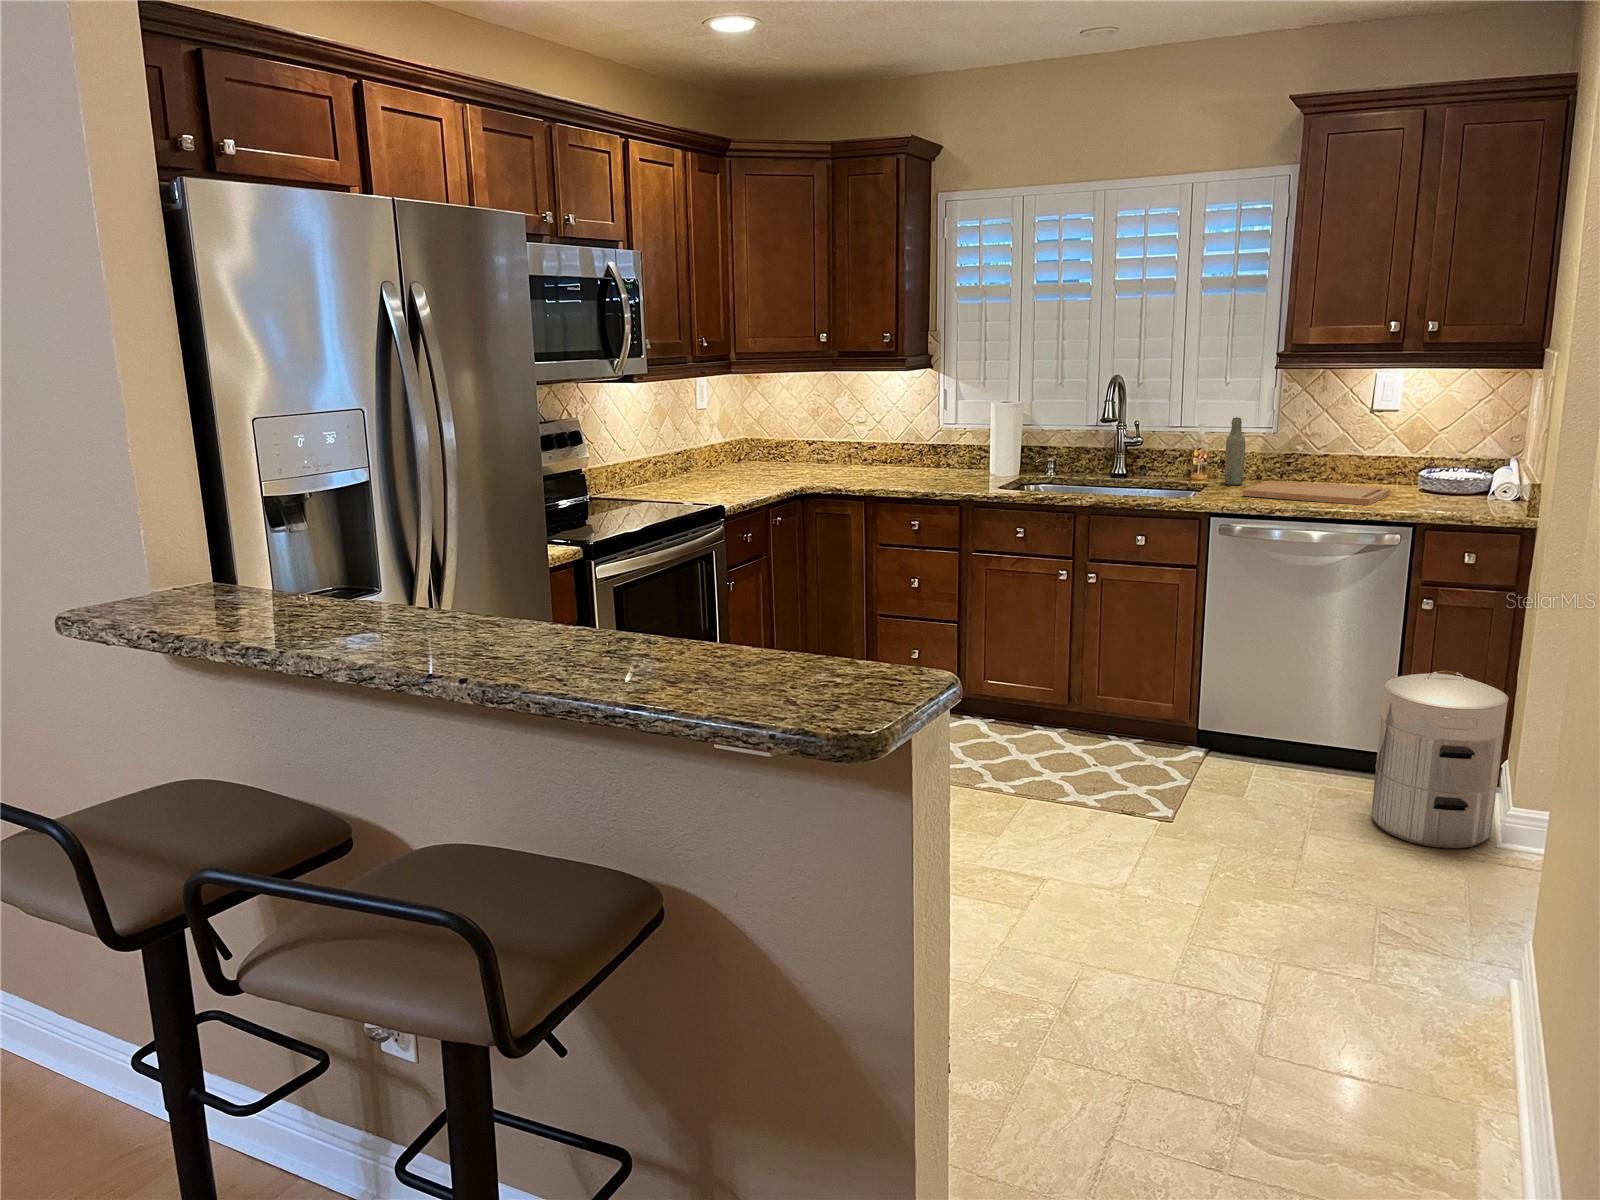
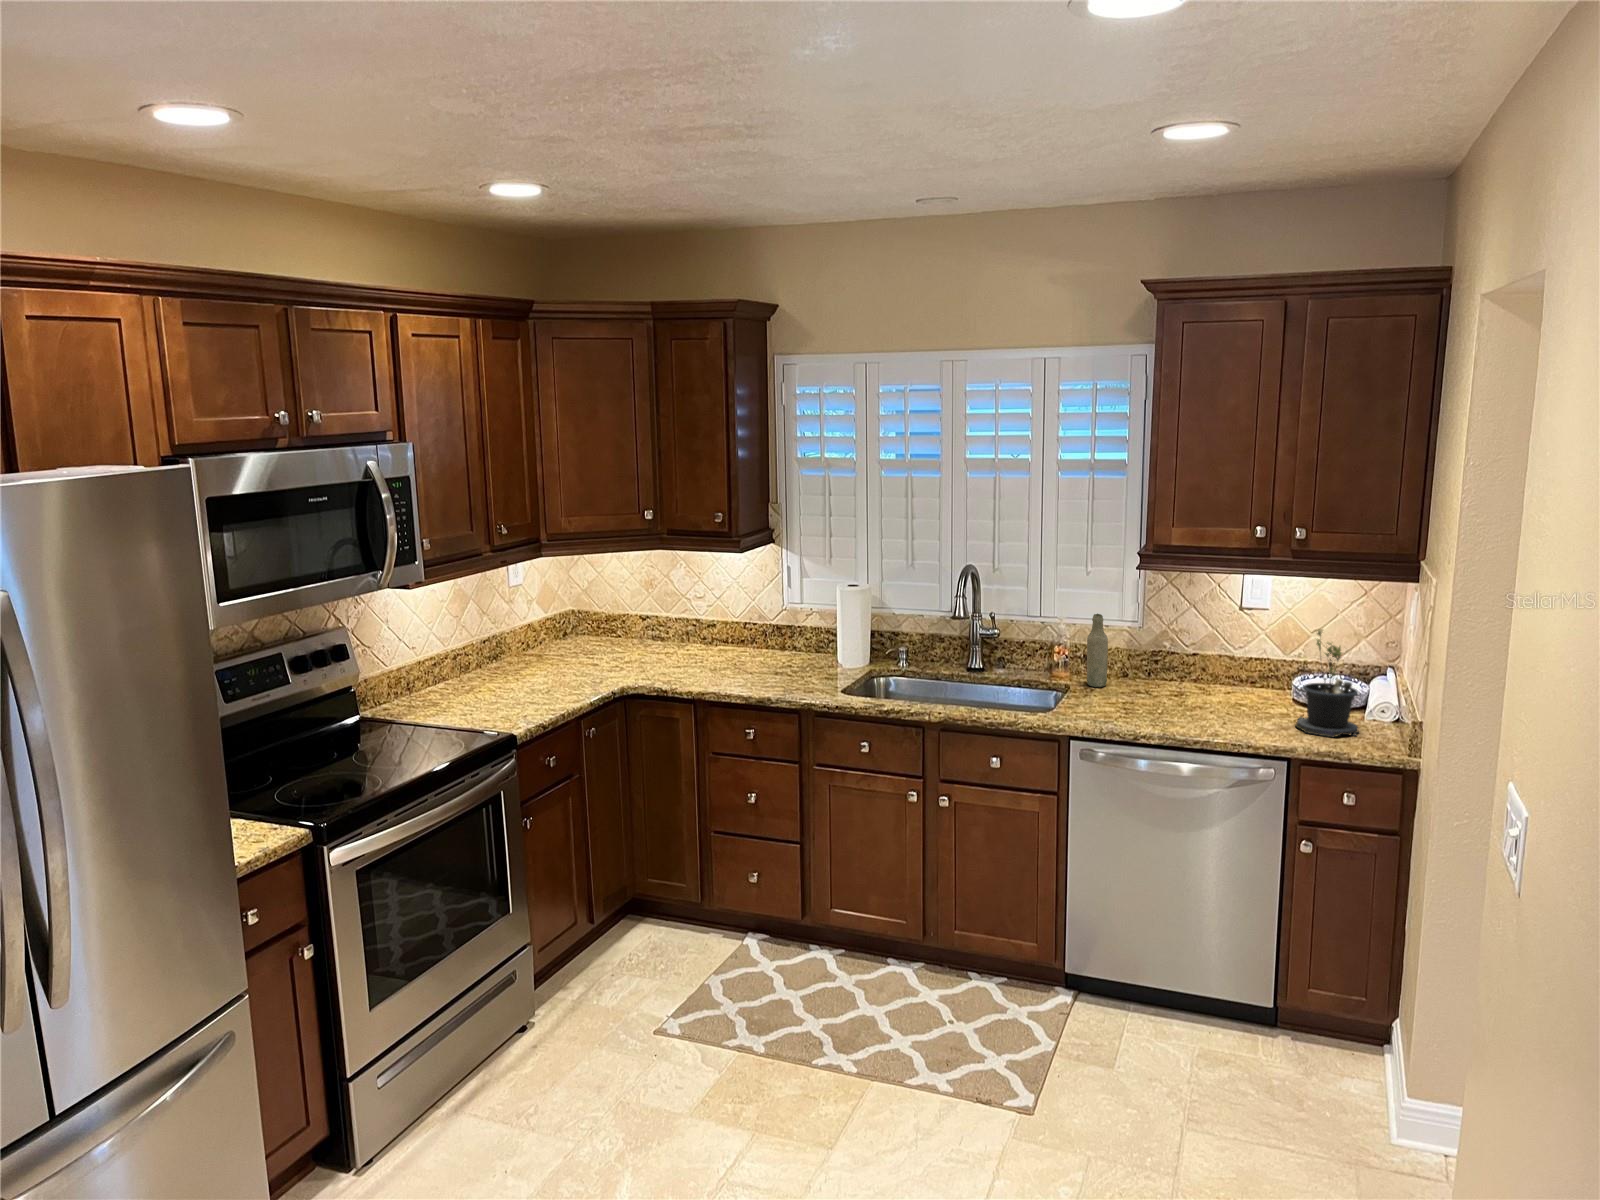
potted plant: none [1420,412,1487,508] -> present [1295,629,1359,737]
cutting board: present [1243,481,1390,505] -> none [1105,685,1263,731]
waste bin: present [1371,671,1509,848] -> none [1254,937,1401,1154]

